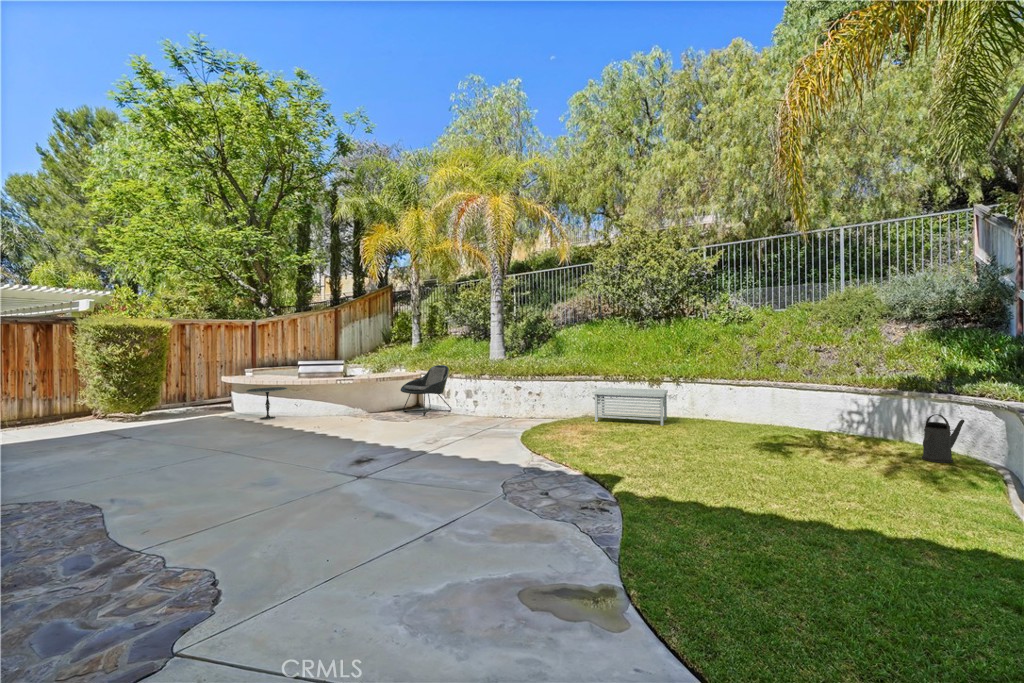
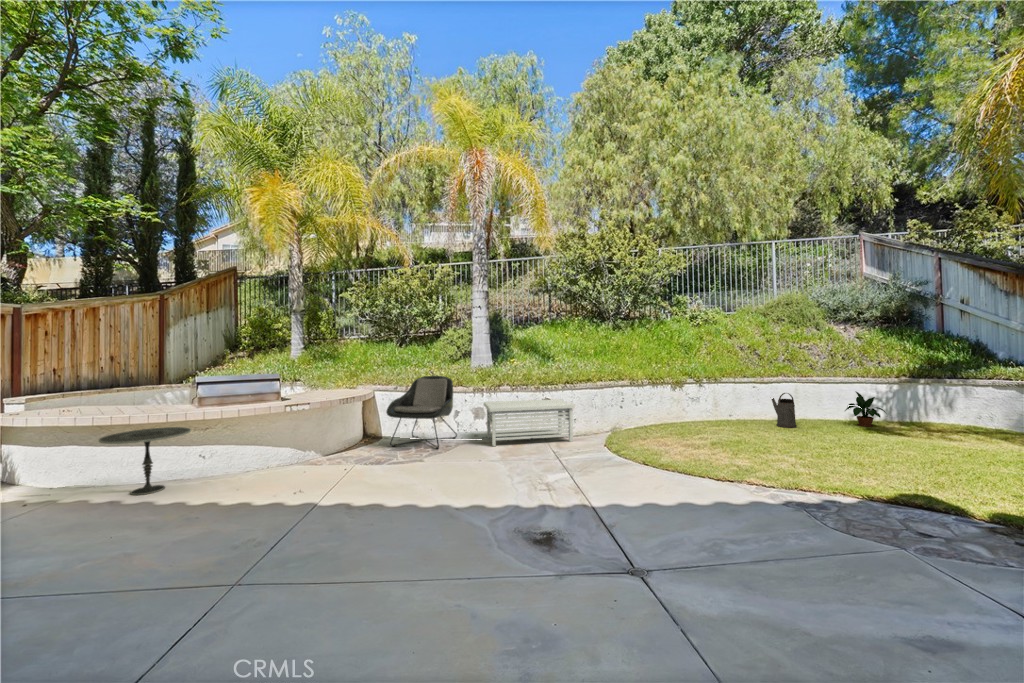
storage bench: present [592,388,668,426] -> present [484,399,574,446]
potted plant: none [808,398,849,439] -> present [845,392,886,427]
watering can: present [922,414,965,463] -> present [772,393,797,428]

